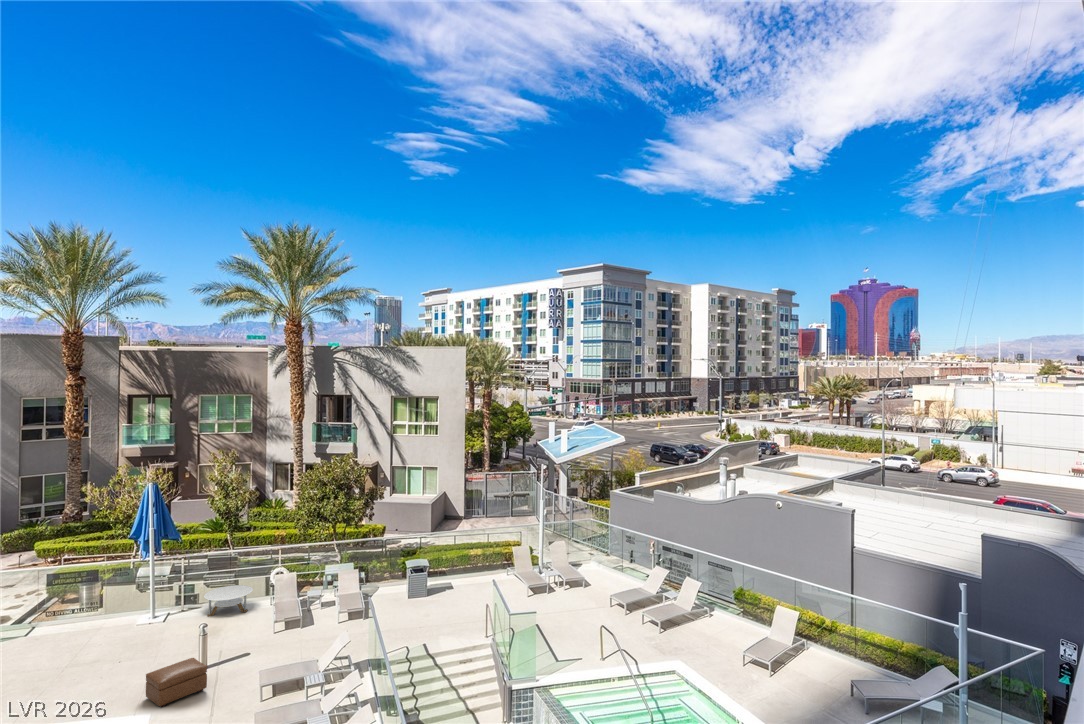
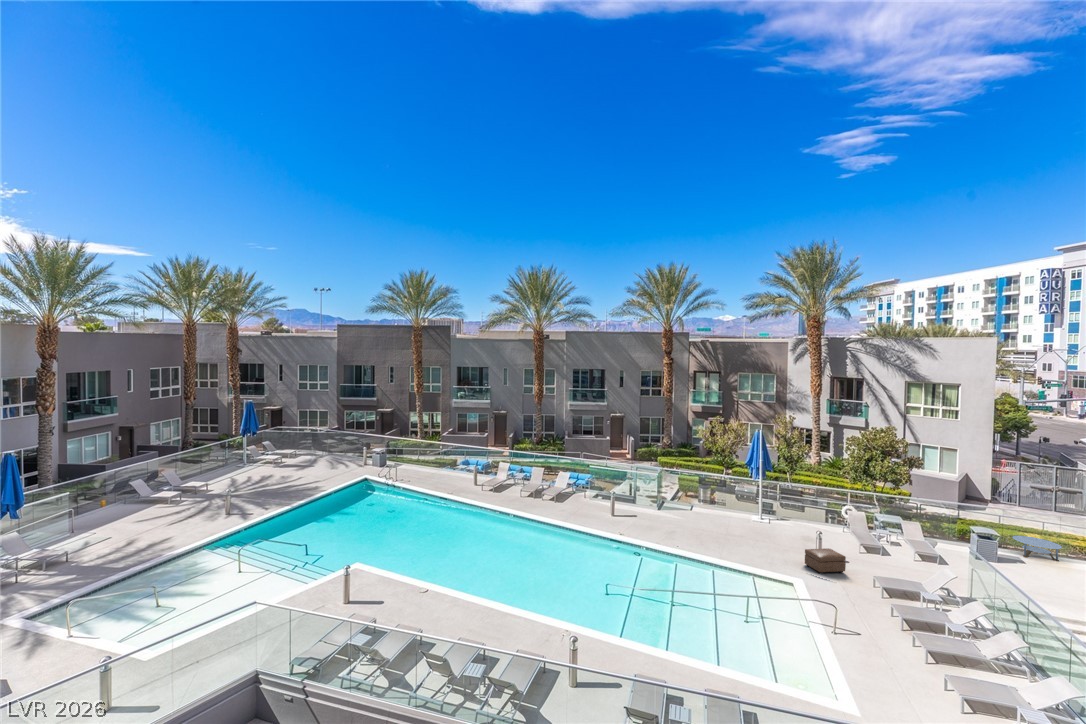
round table: present [204,585,253,616] -> present [1012,536,1062,561]

